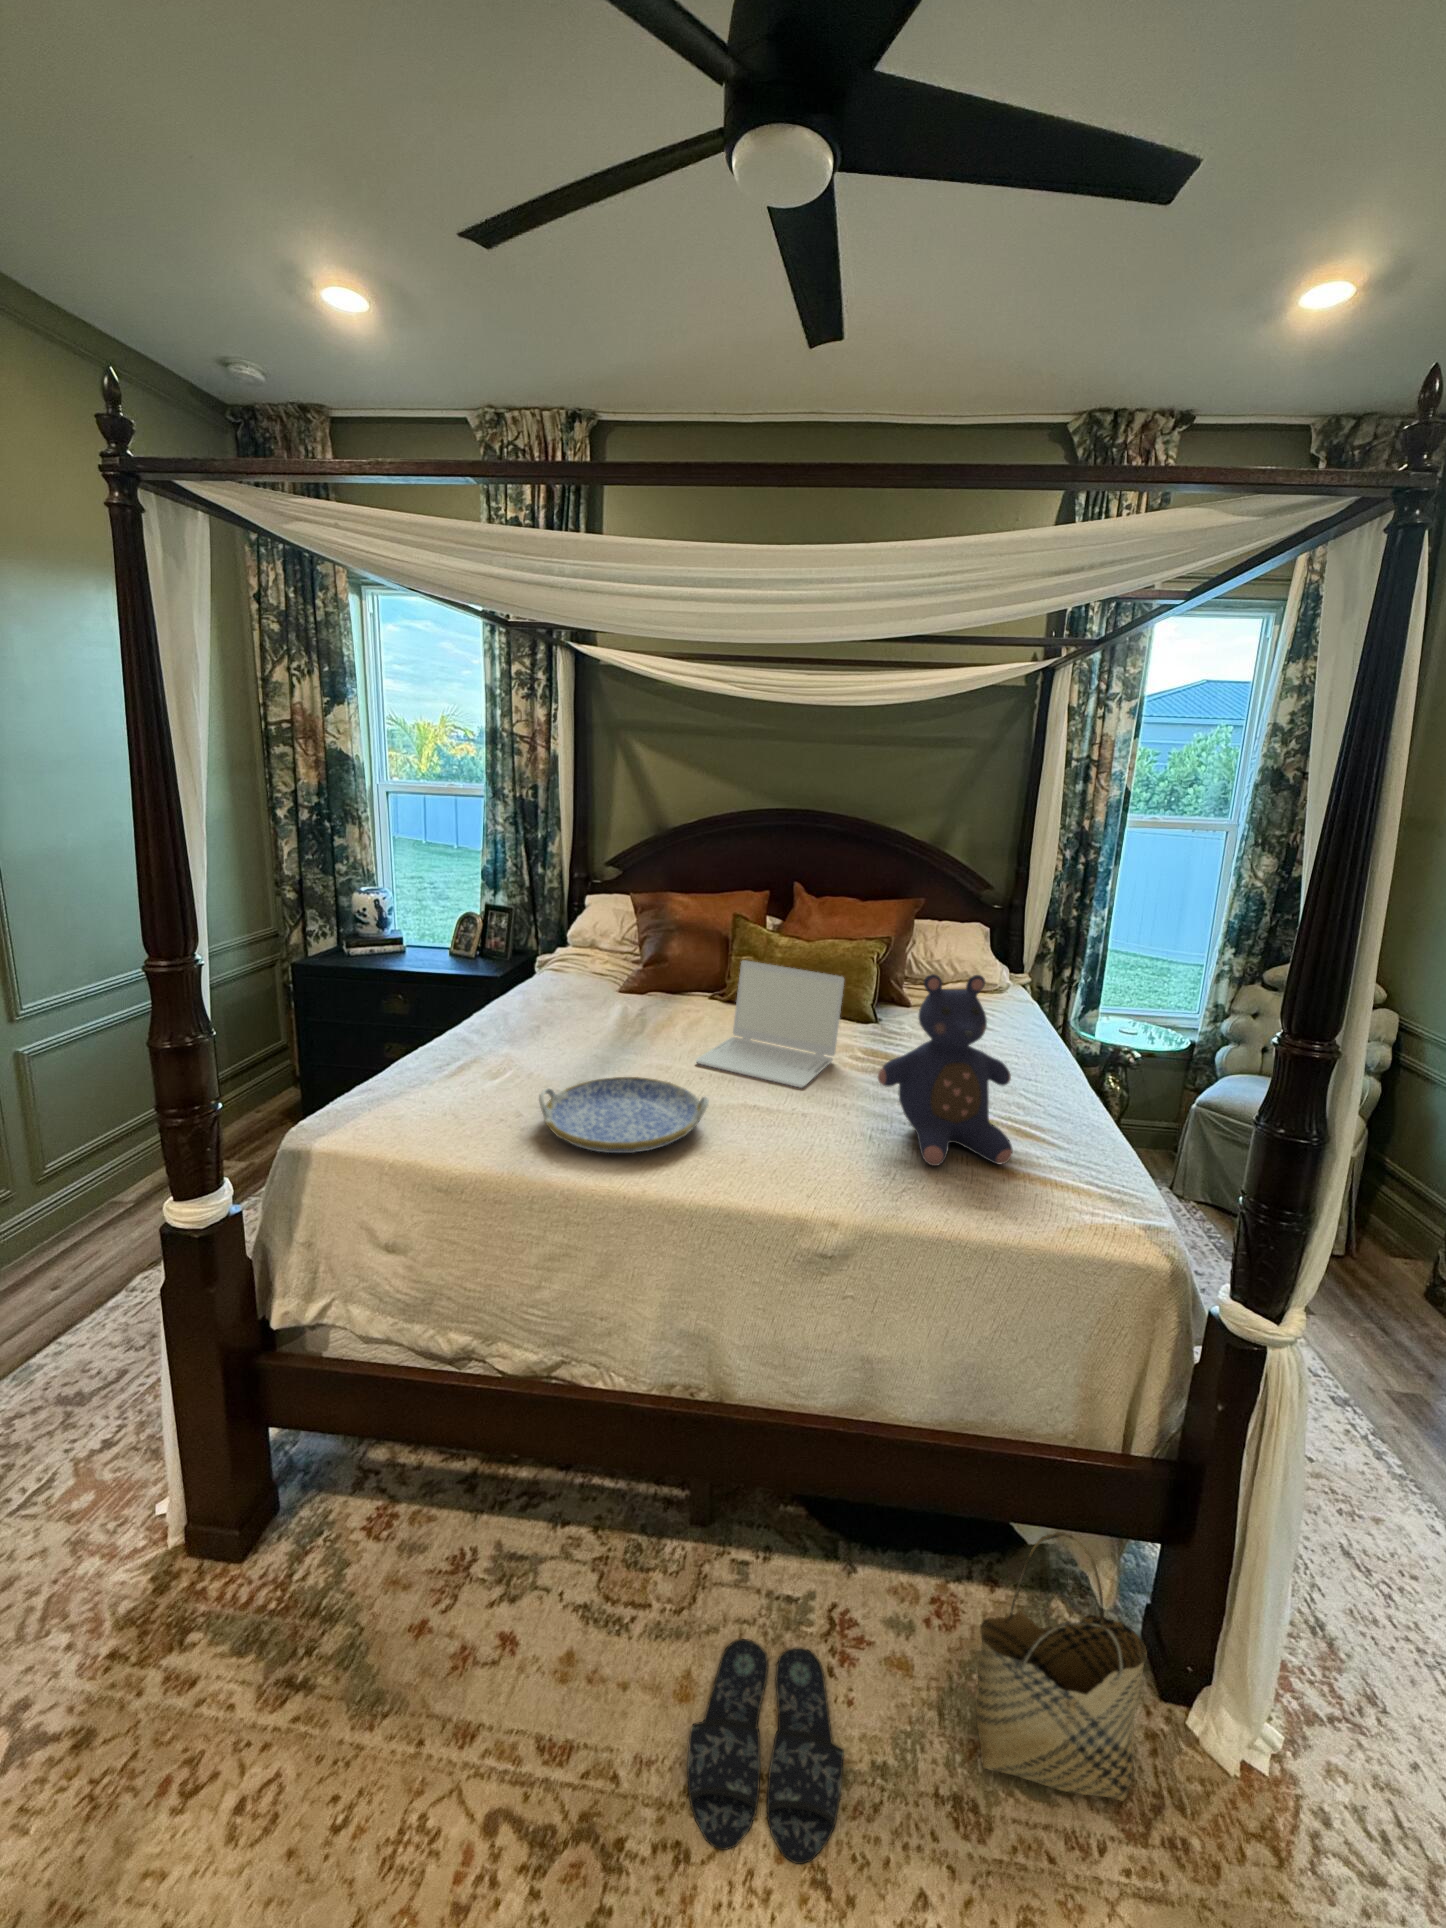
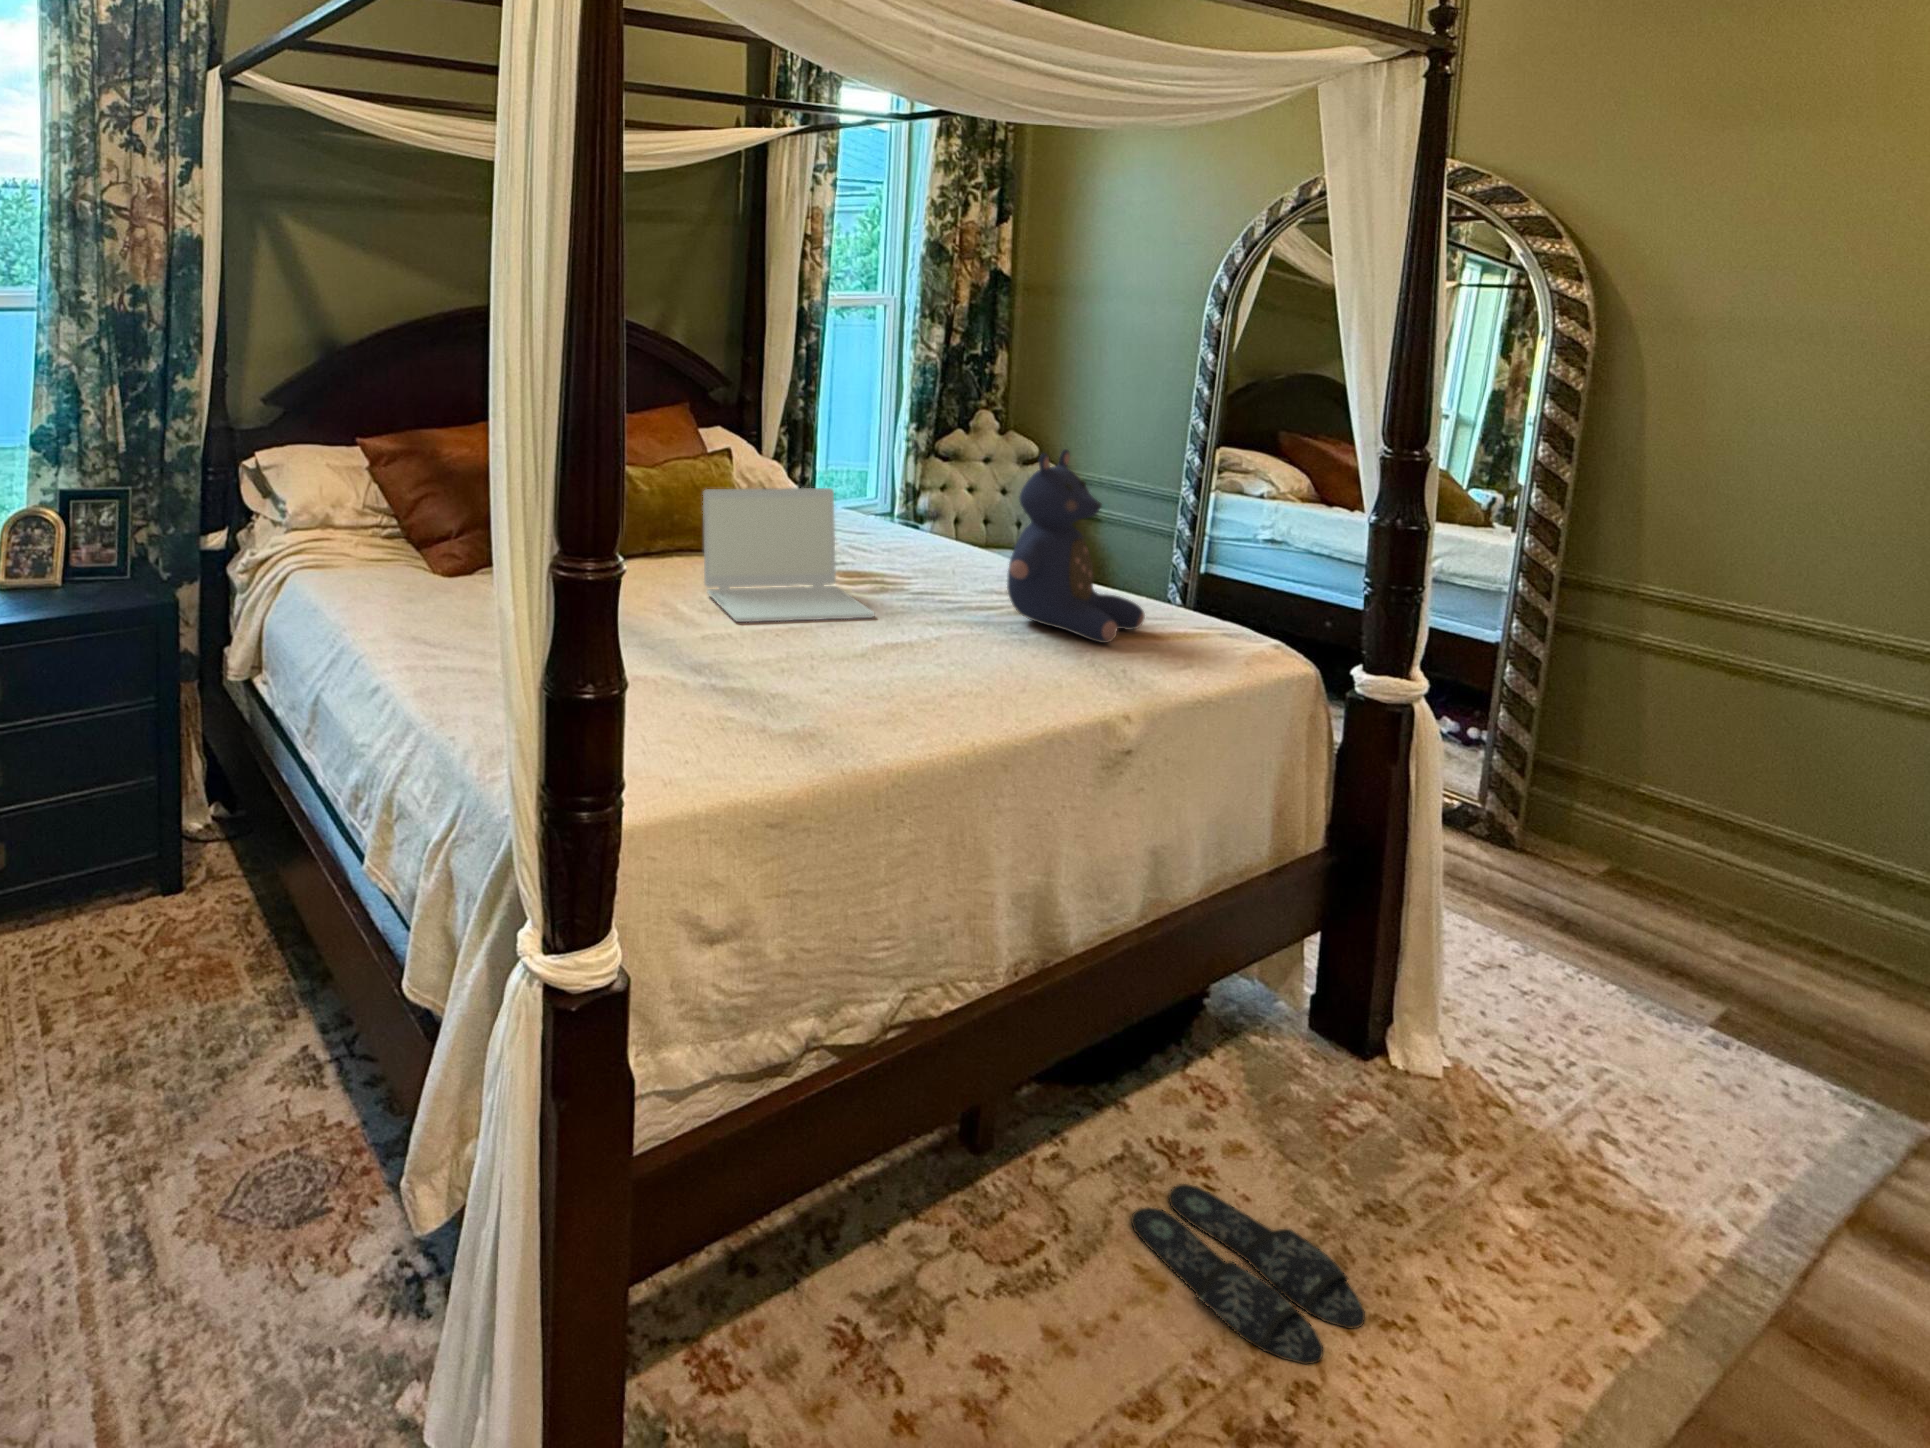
serving tray: present [539,1077,709,1153] -> none [740,632,940,714]
woven basket: present [976,1532,1146,1801] -> none [1311,927,1432,1173]

